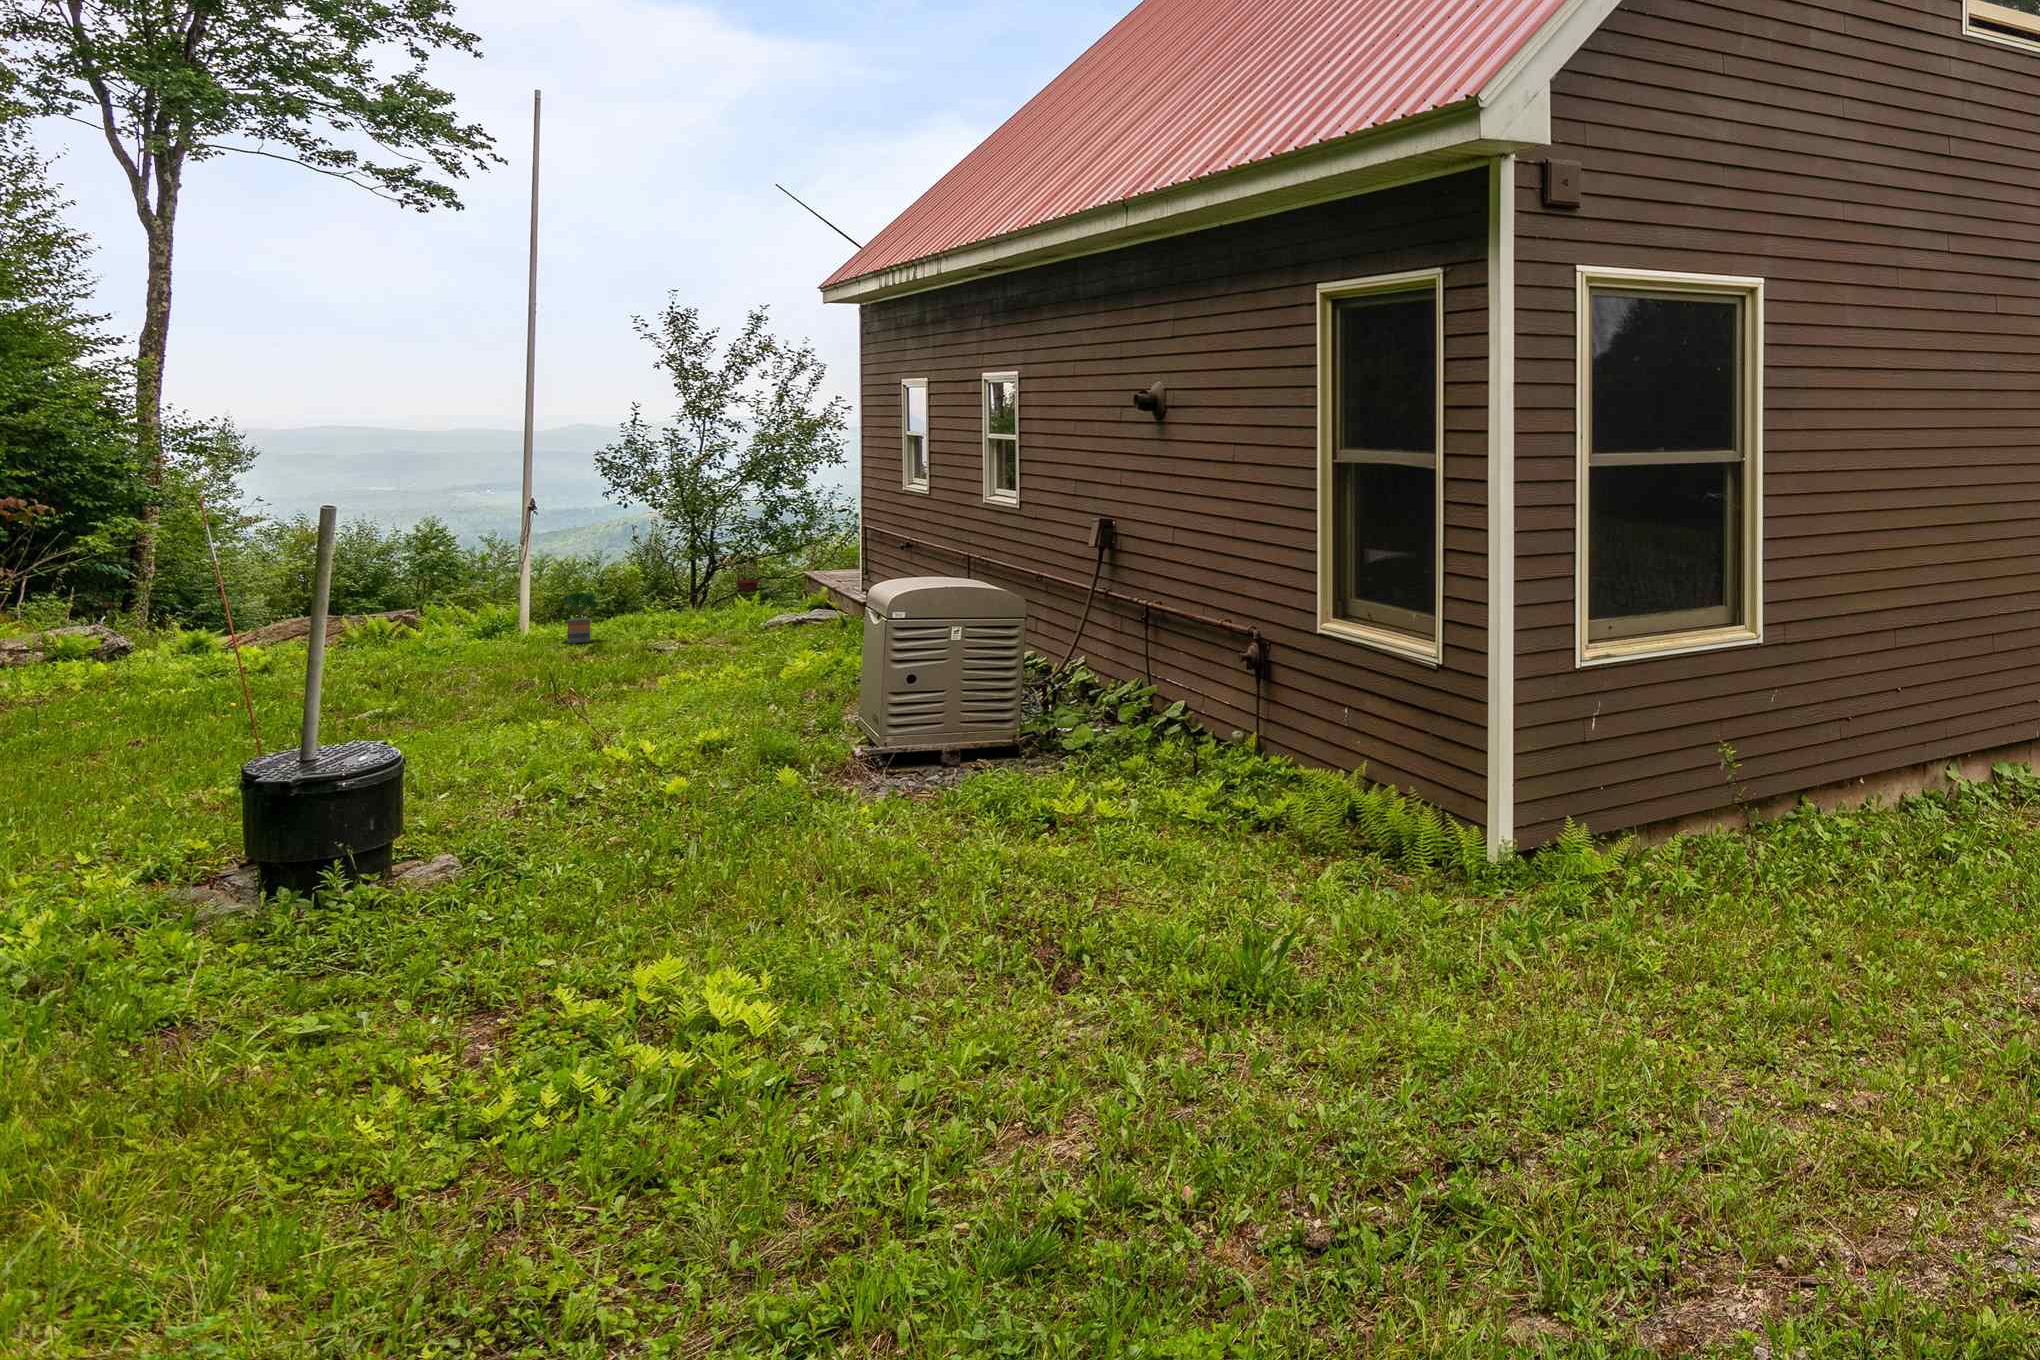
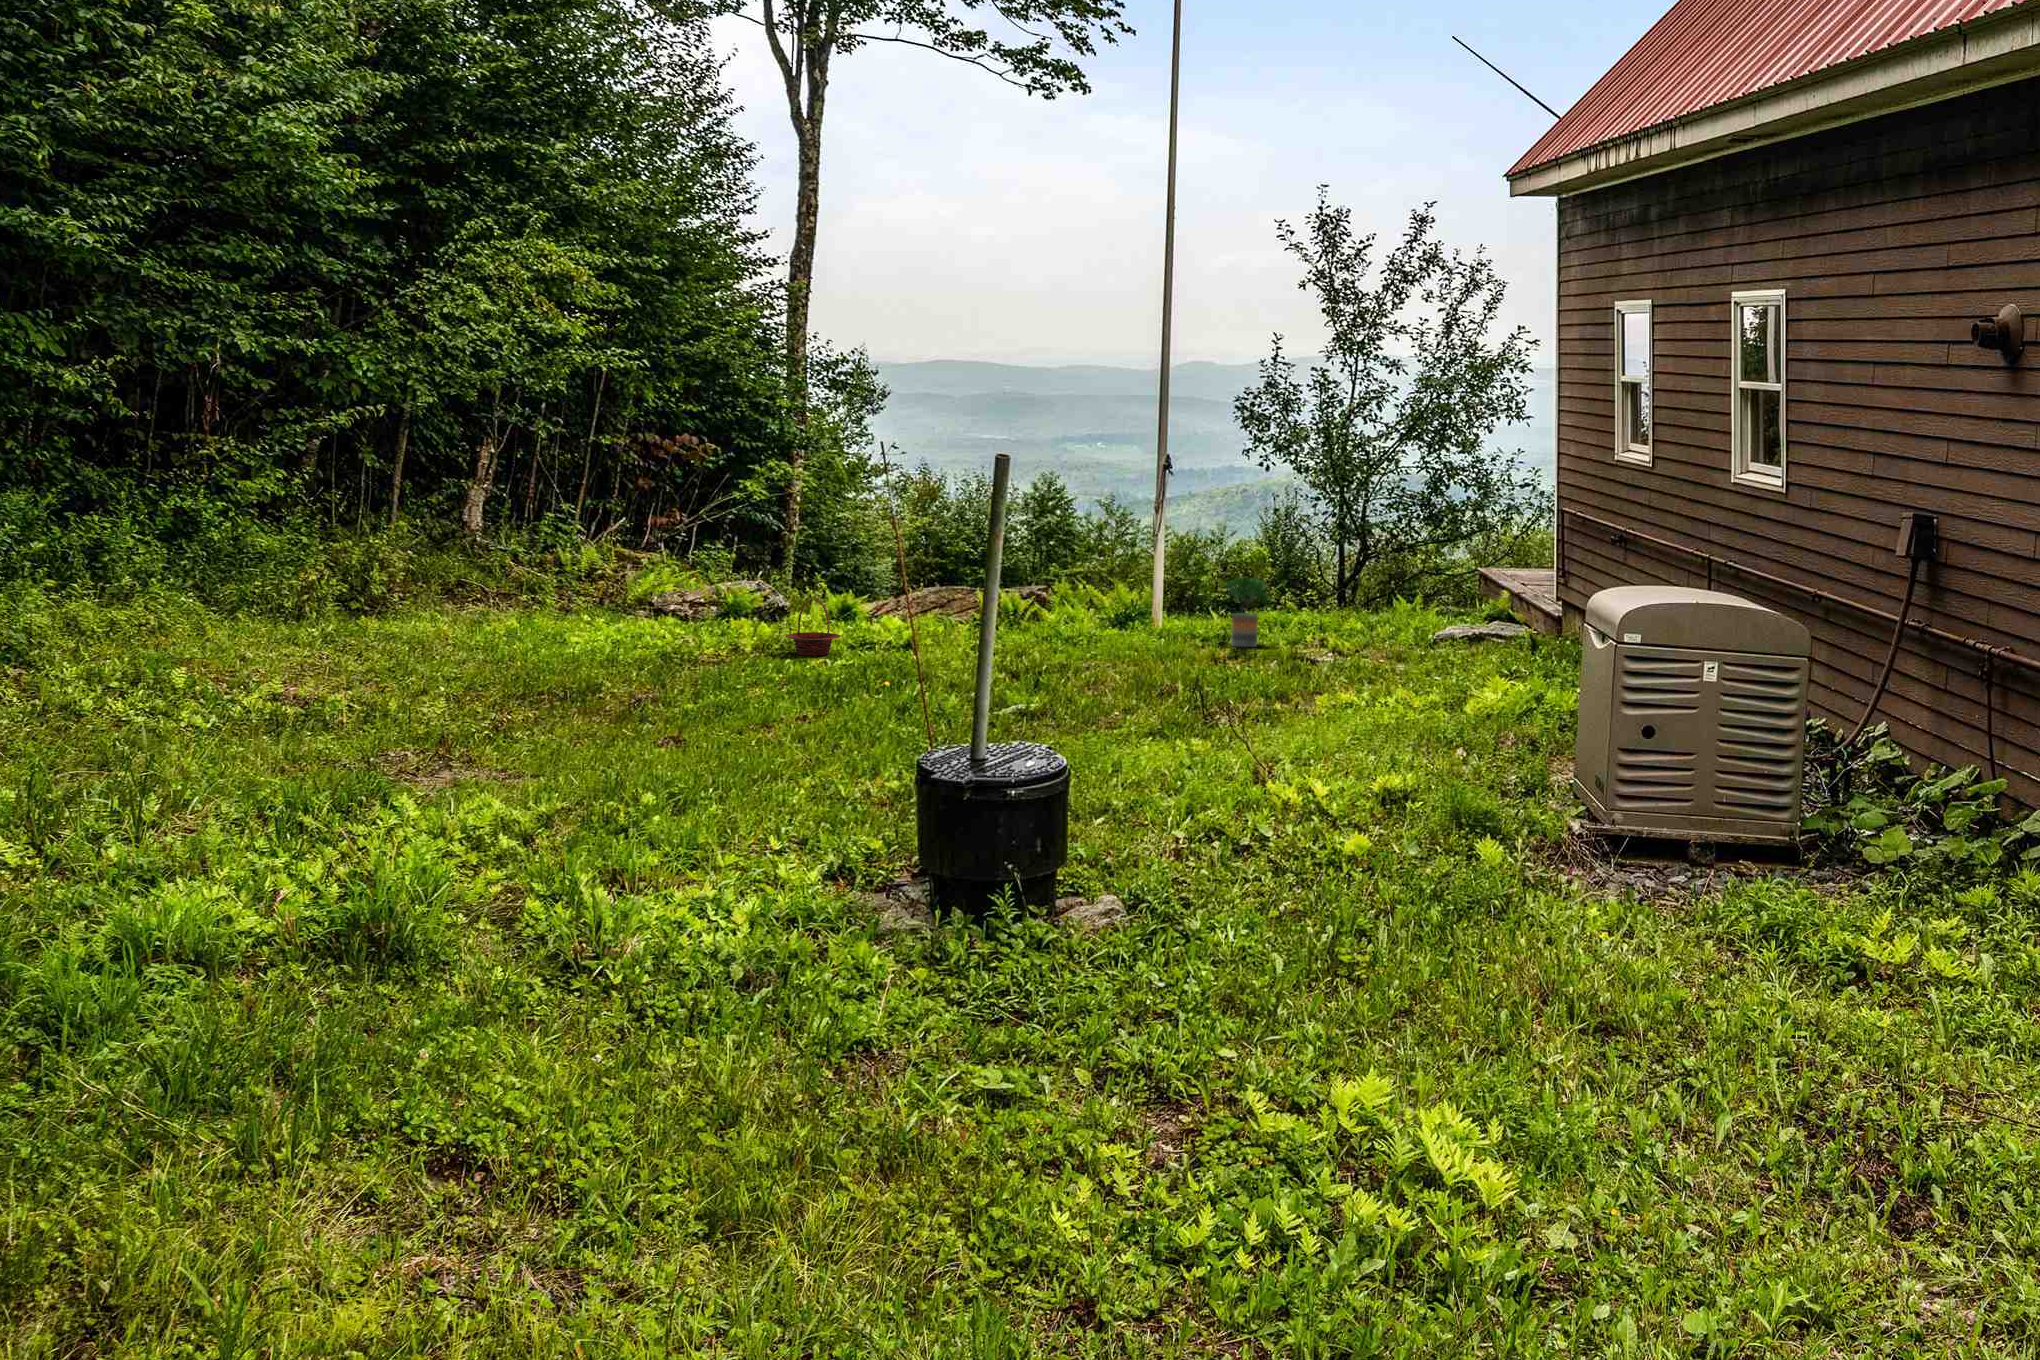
basket: present [734,564,762,590] -> present [786,599,840,656]

